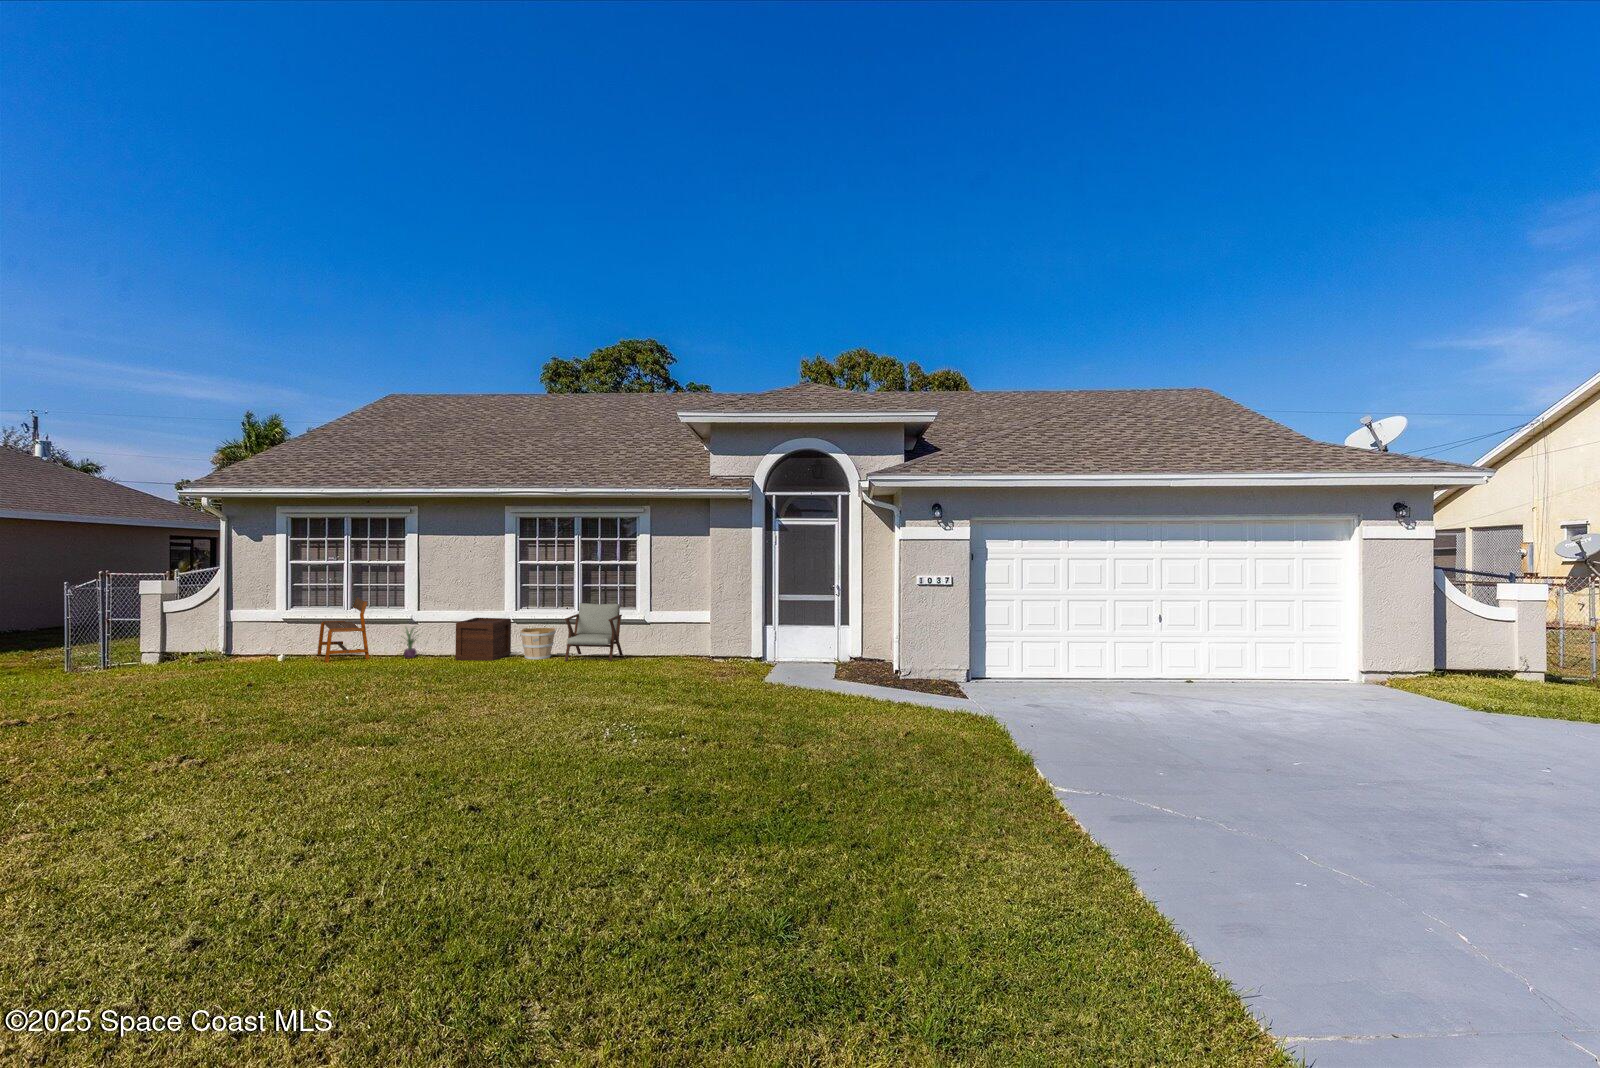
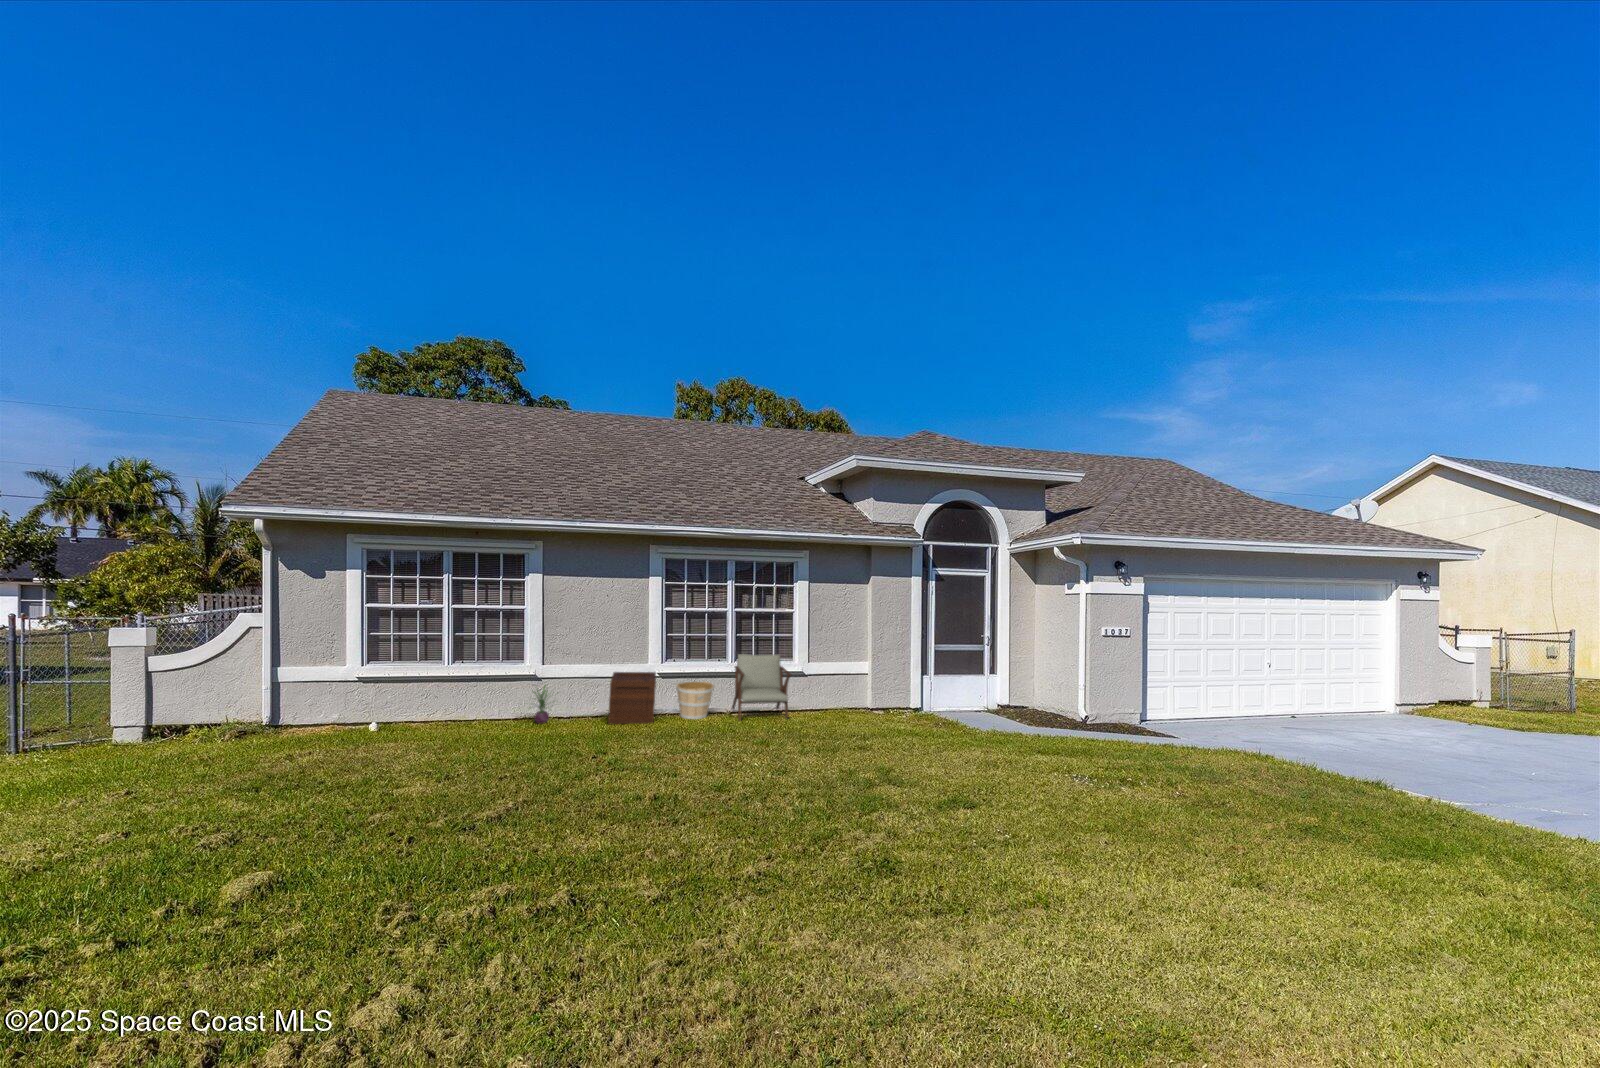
bench: present [317,597,369,663] -> none [409,648,494,739]

